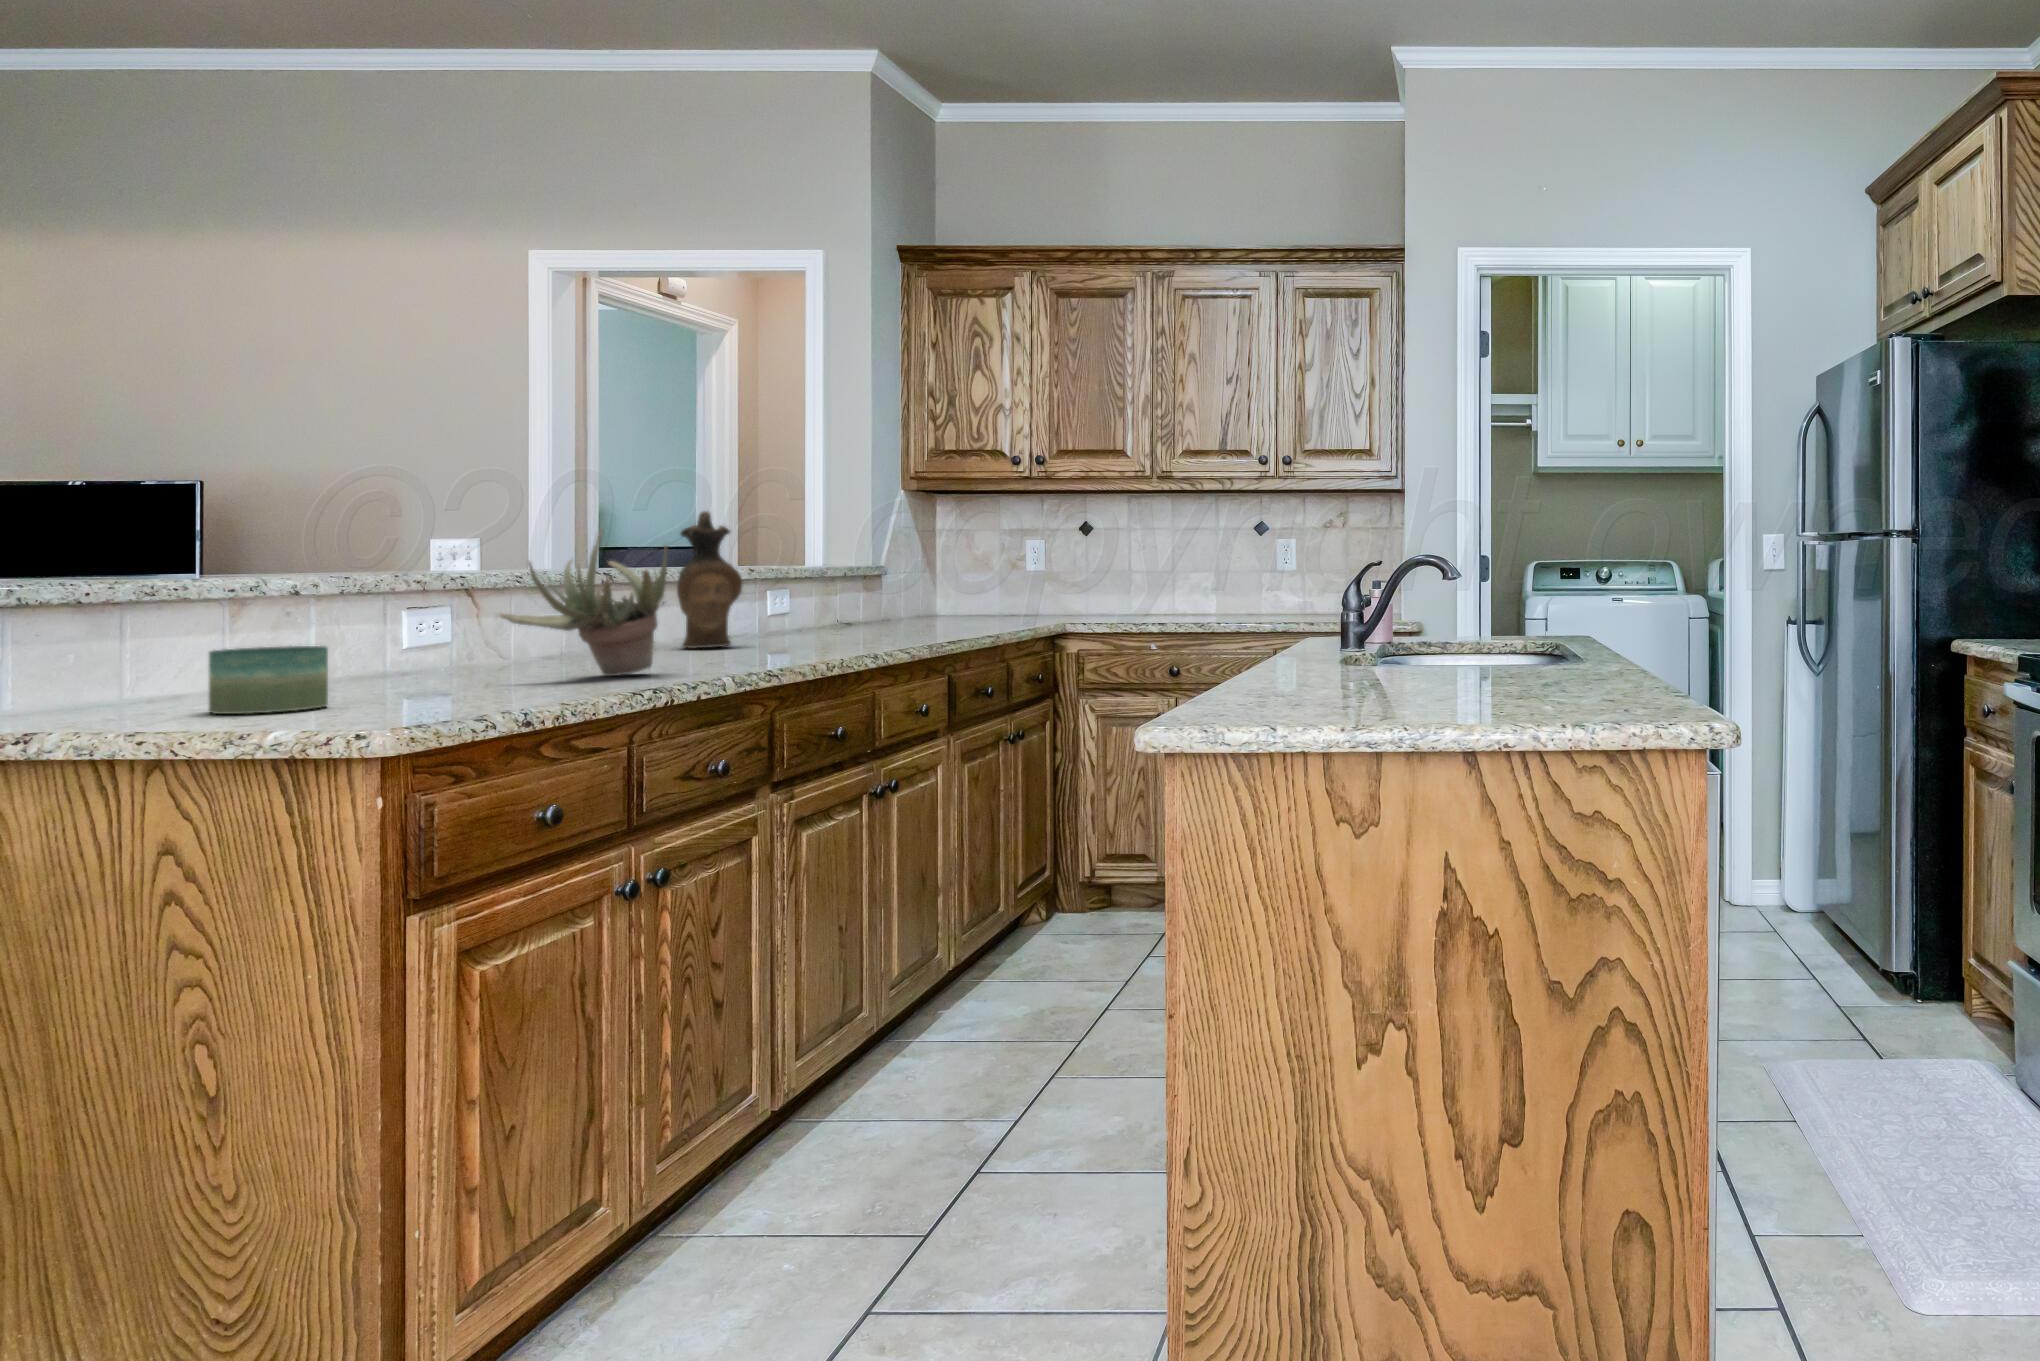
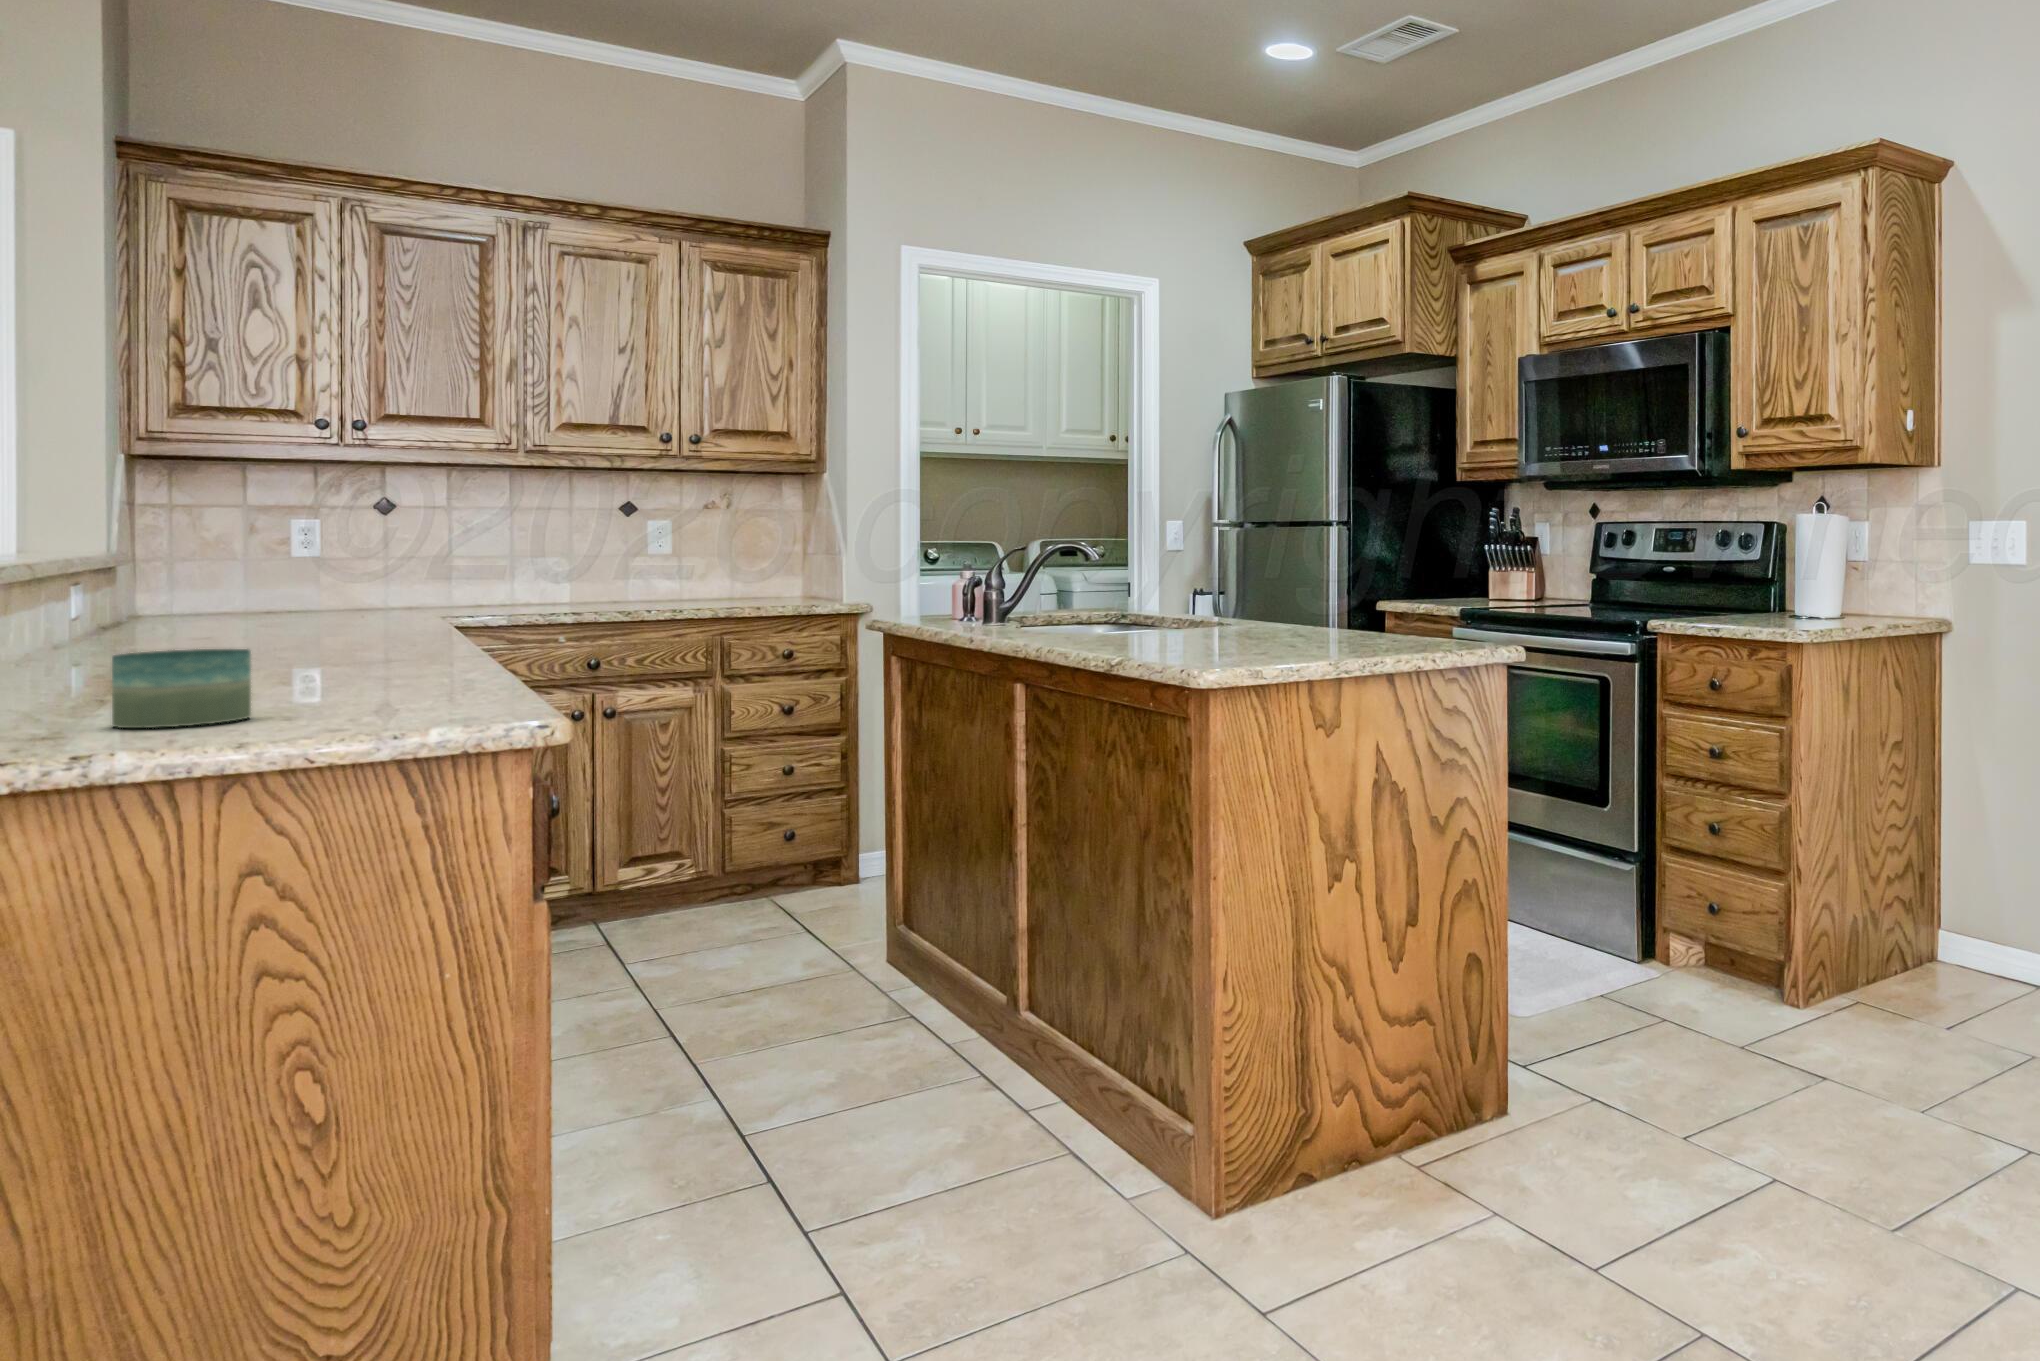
ceramic pitcher: present [677,511,742,648] -> none [108,487,211,659]
succulent plant: present [500,530,667,676] -> none [252,514,410,681]

